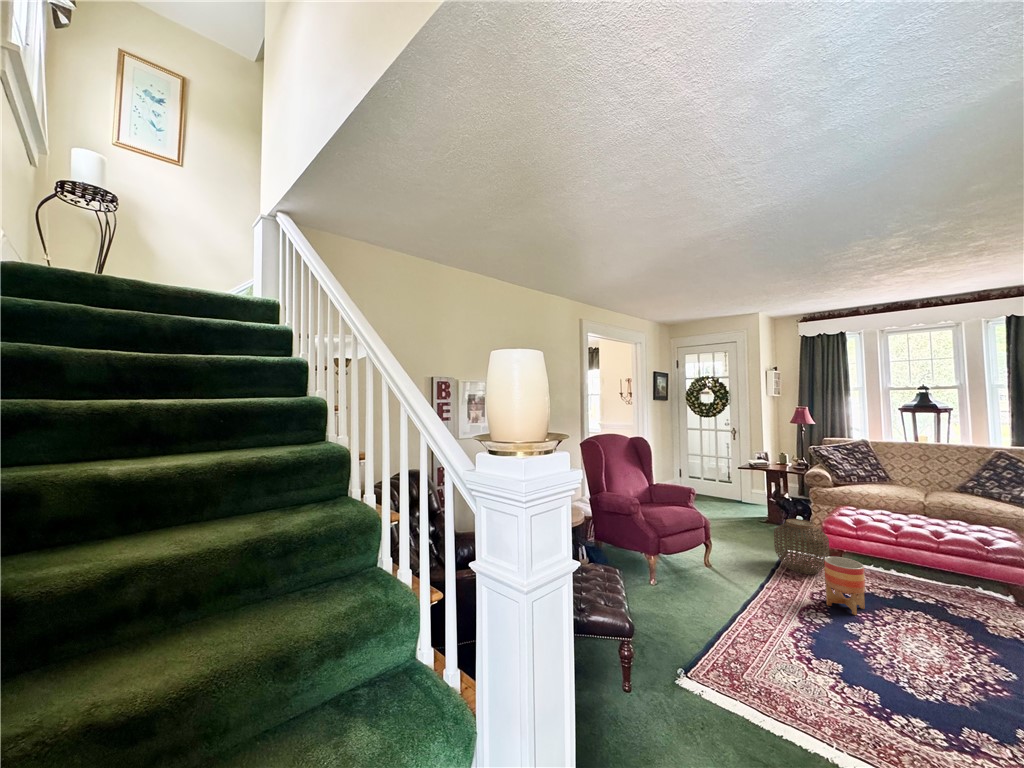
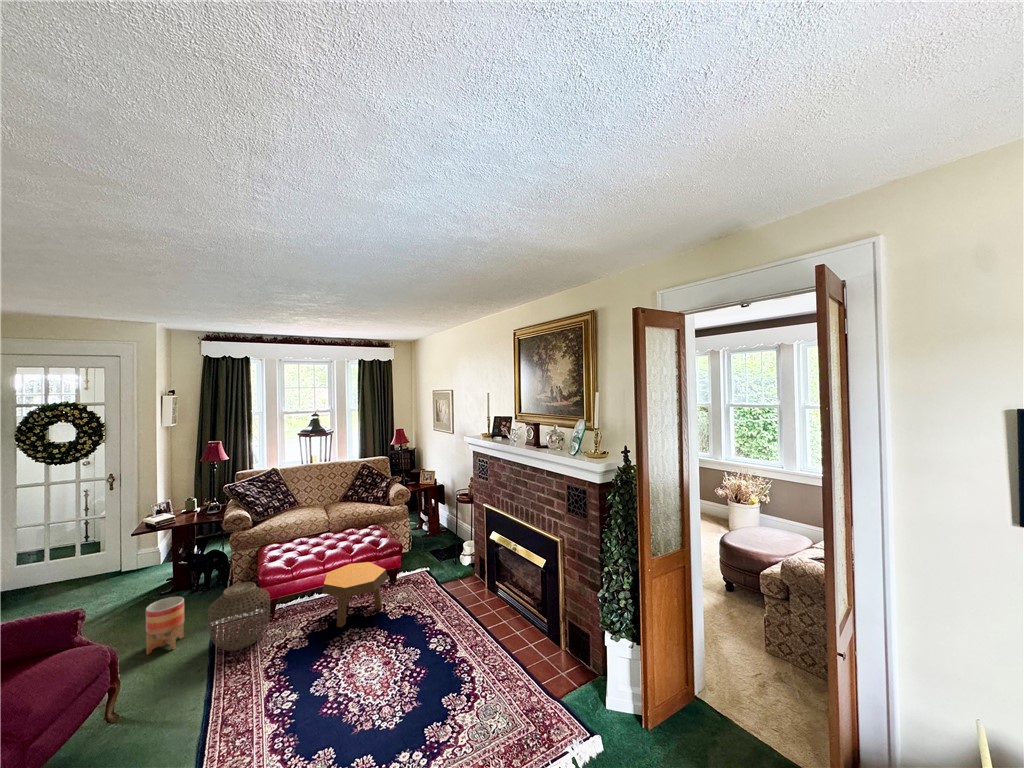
footstool: none [886,546,991,616] -> present [322,562,388,627]
planter: present [824,557,865,615] -> present [146,597,184,654]

